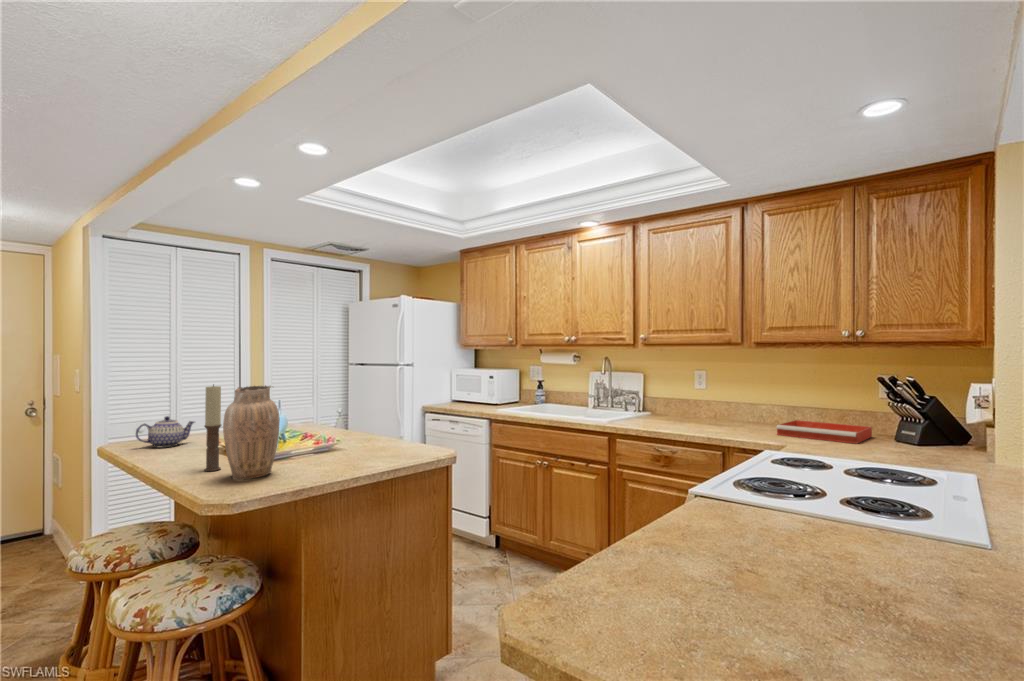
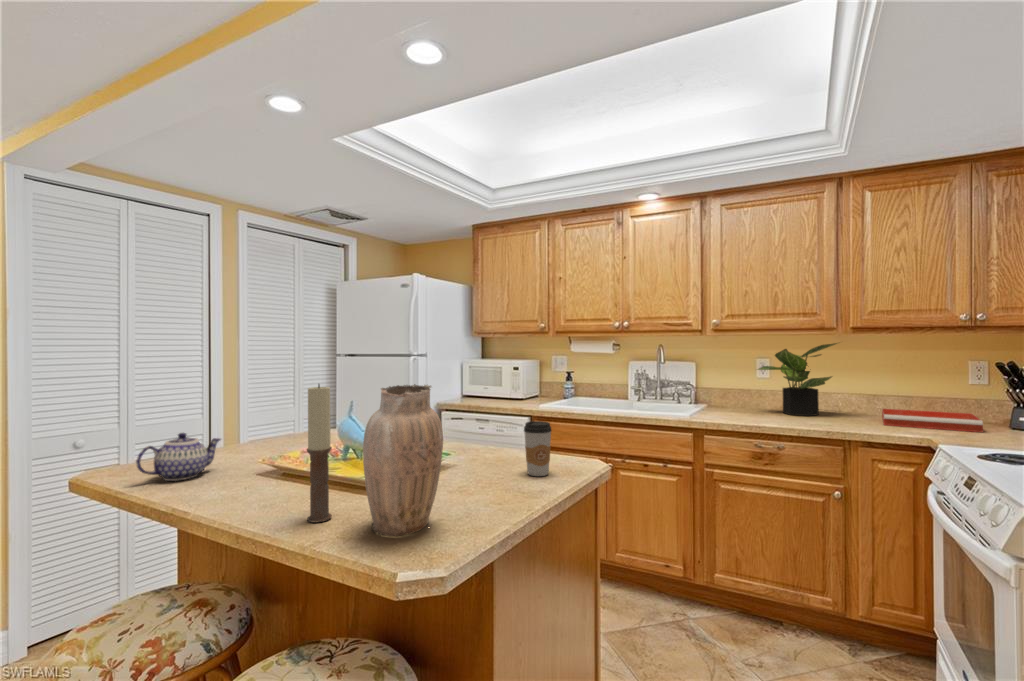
potted plant: none [682,355,757,426] -> present [758,343,837,416]
coffee cup: none [381,416,402,456] -> present [524,421,551,476]

